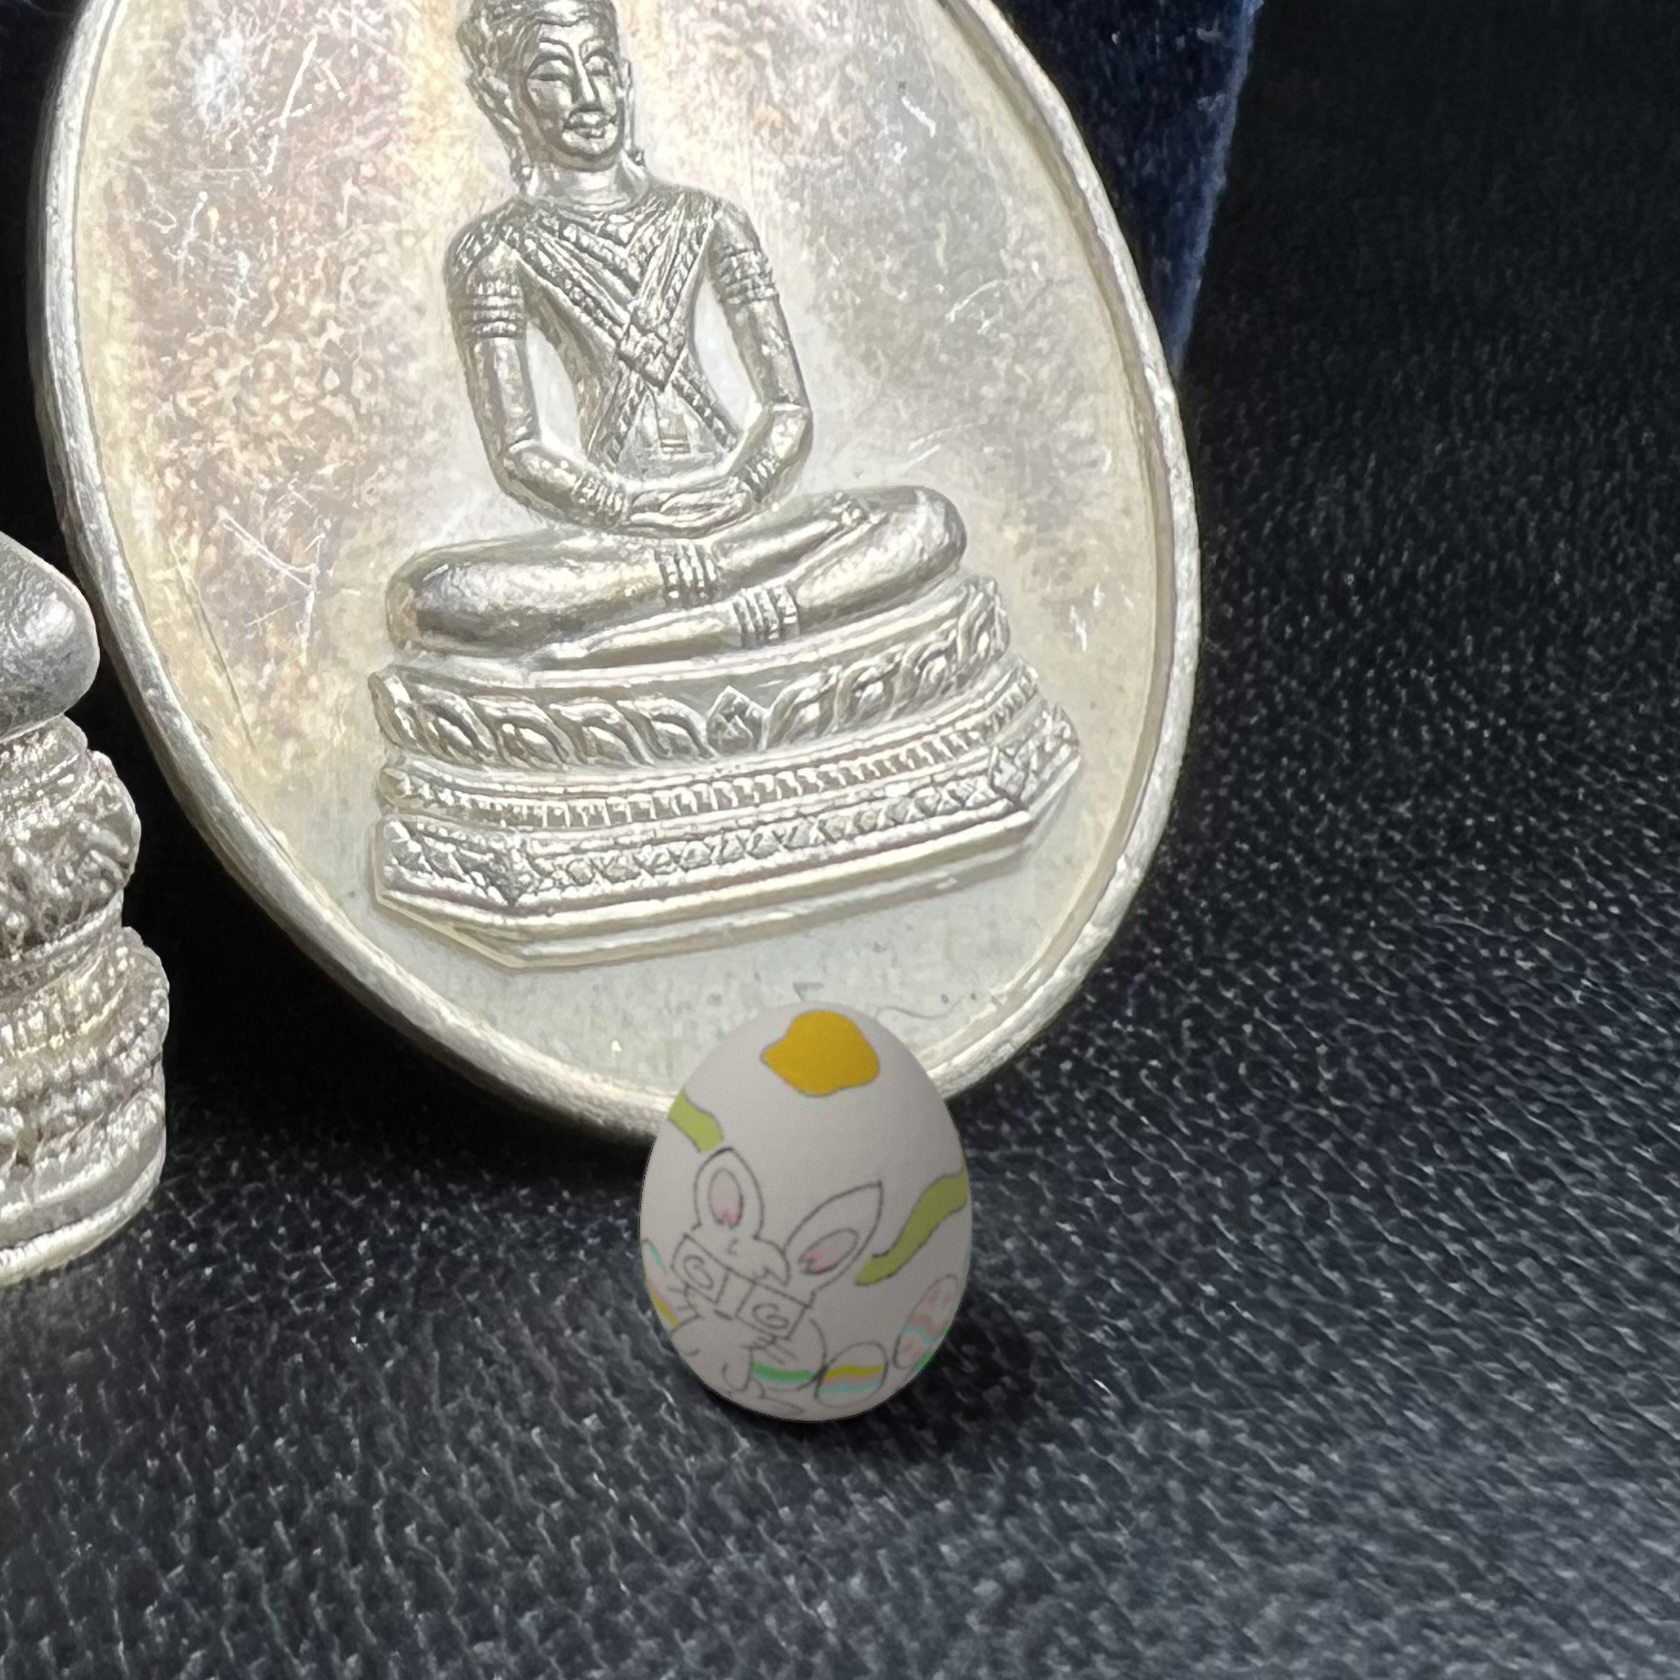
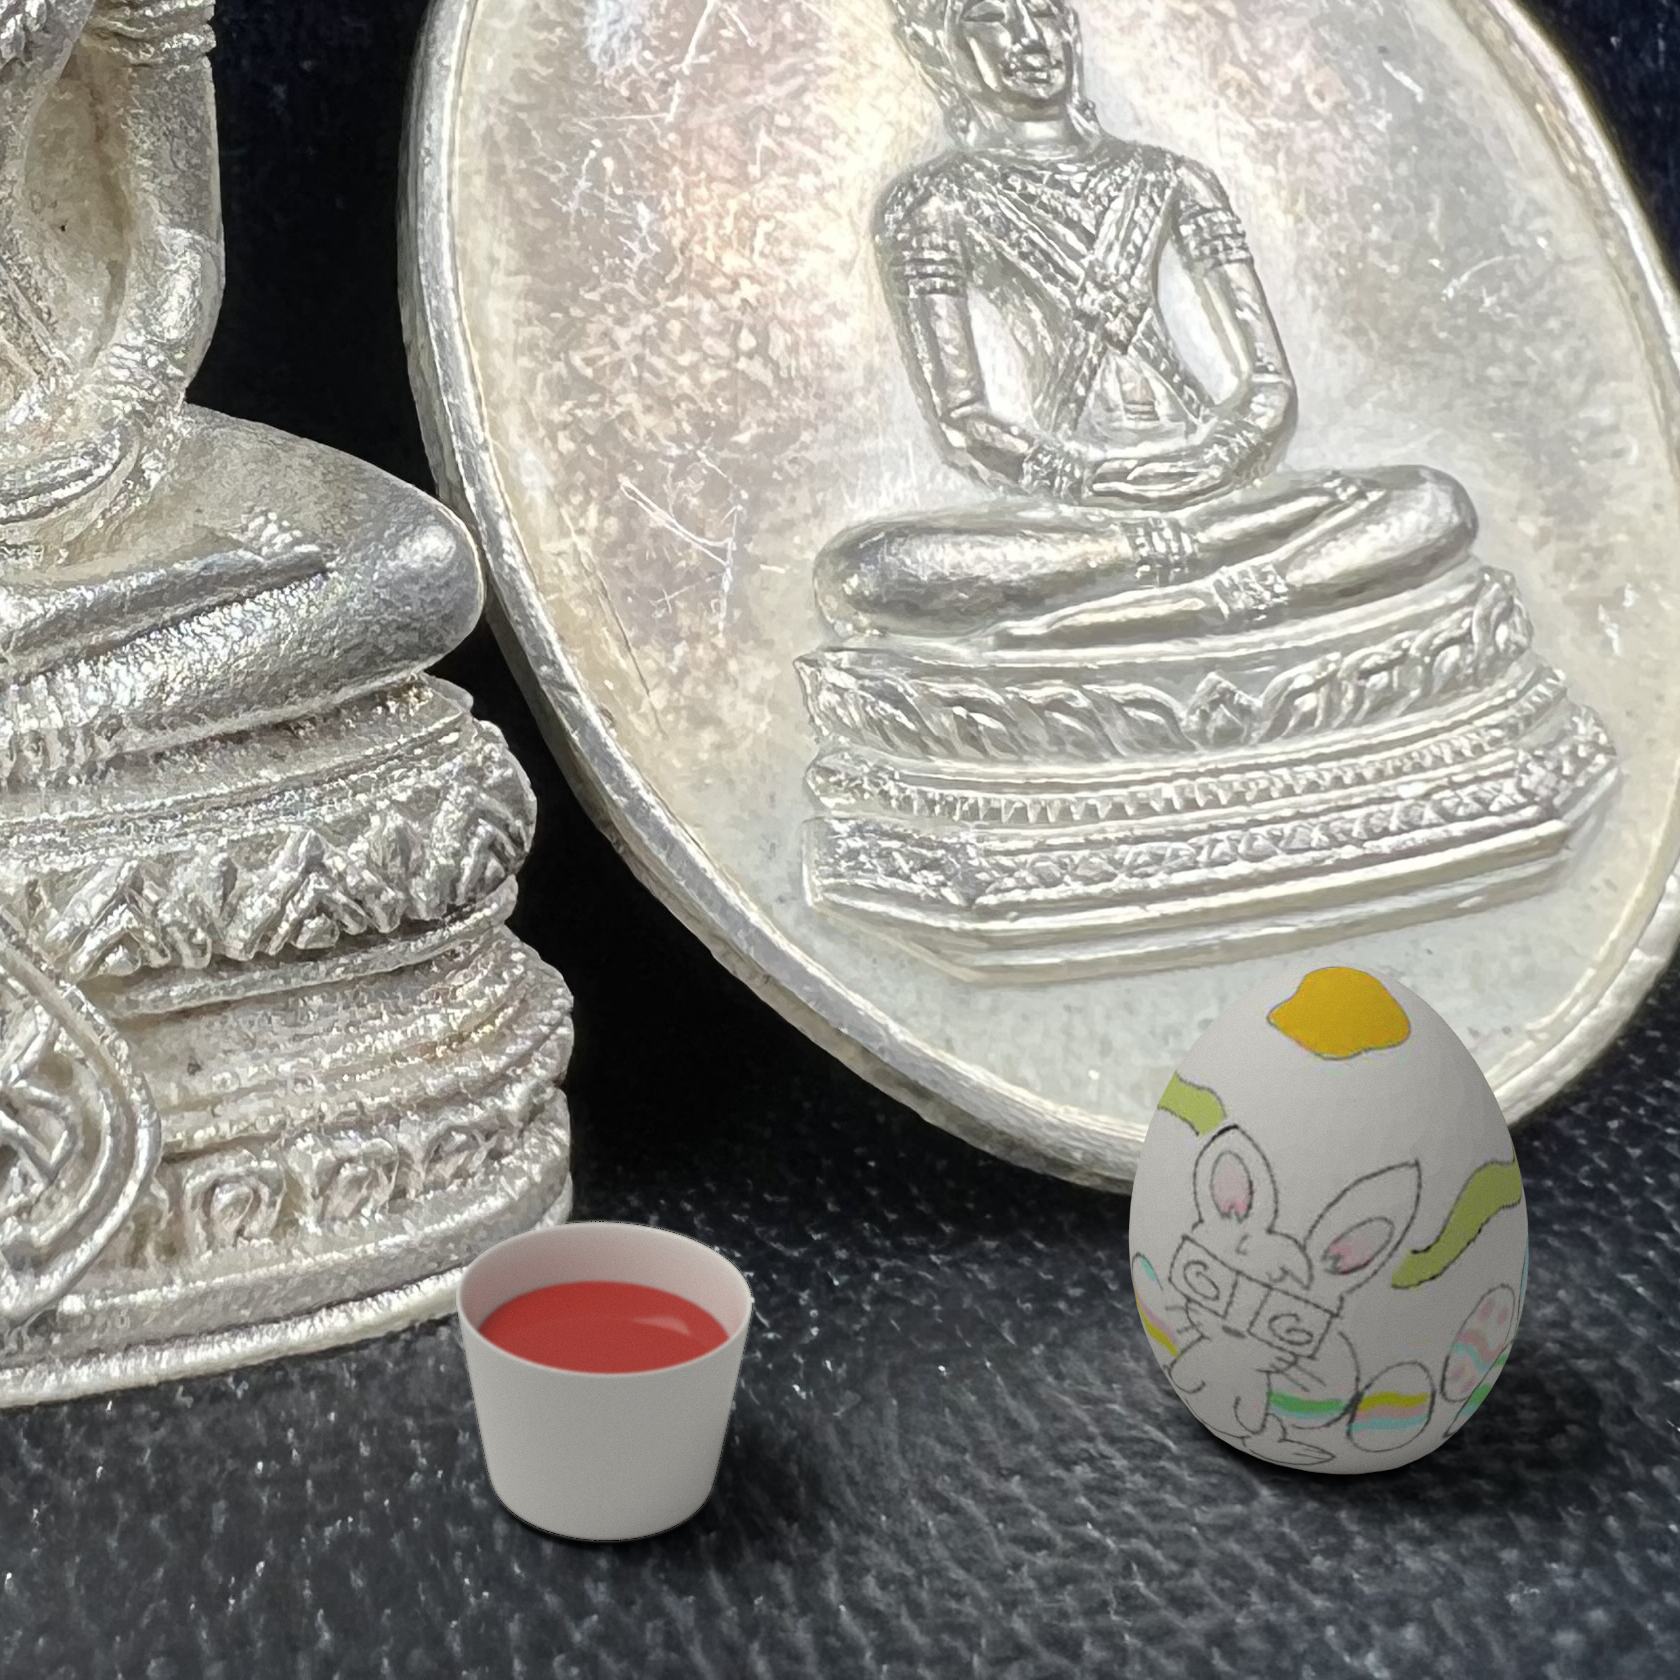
candle: none [74,1214,323,1490] -> present [456,1222,752,1540]

